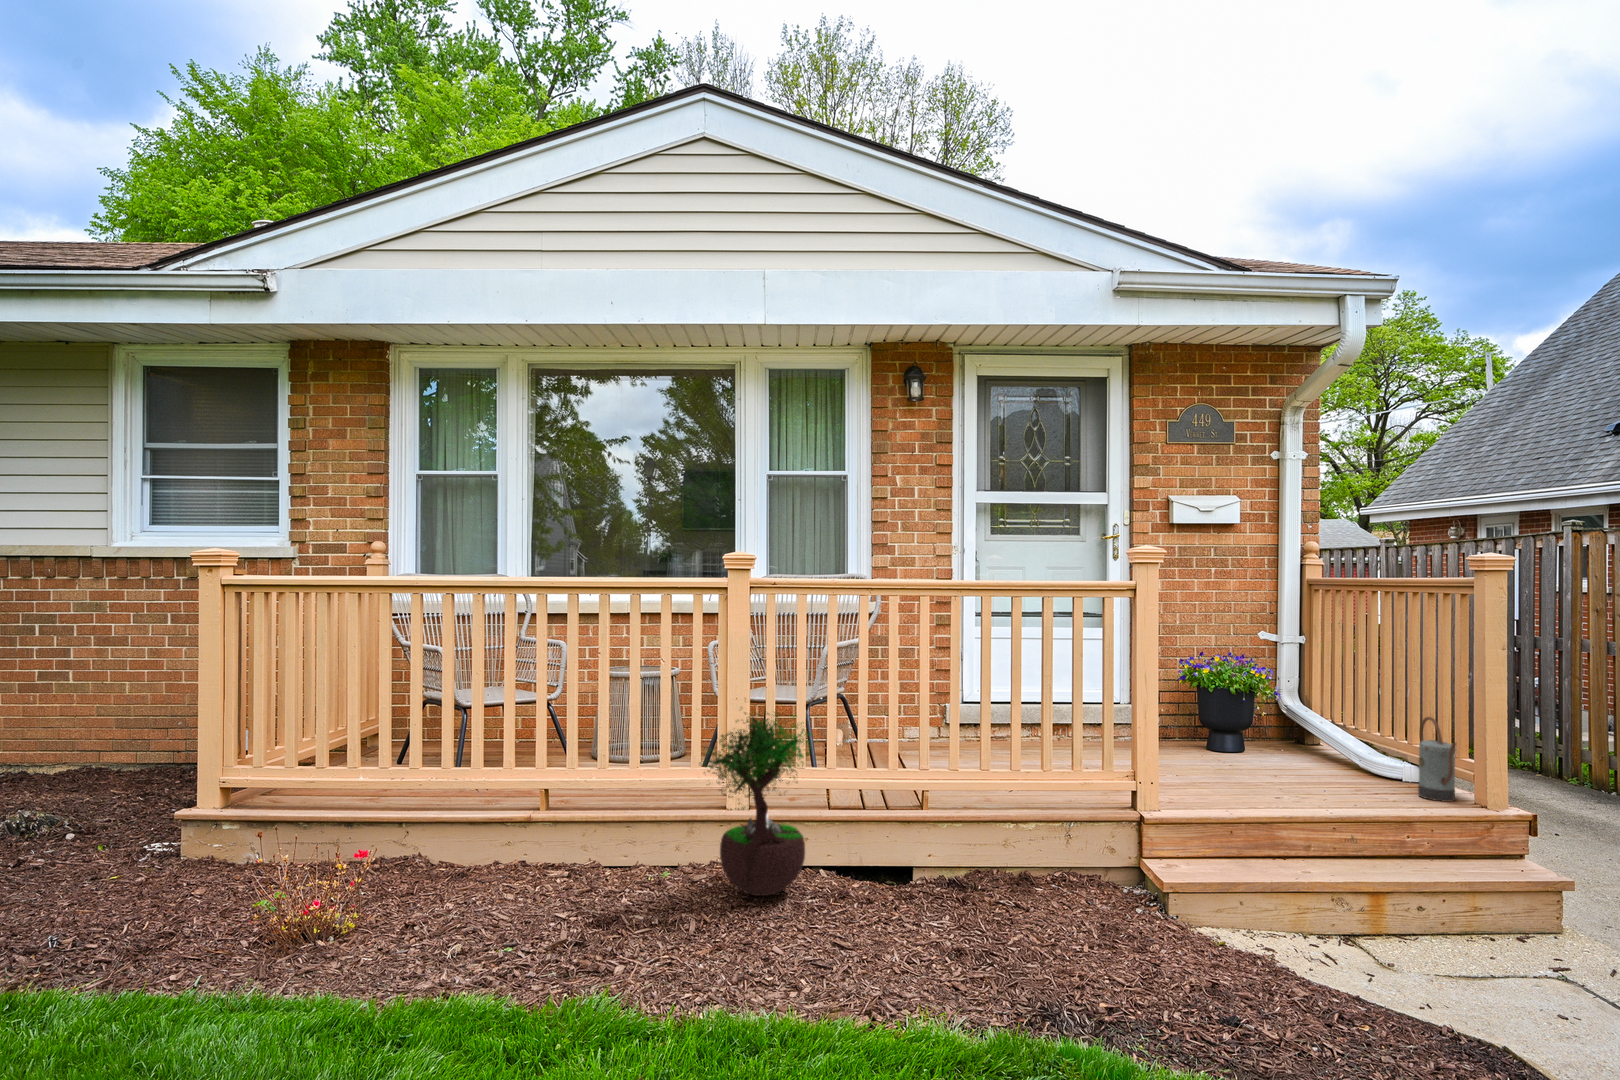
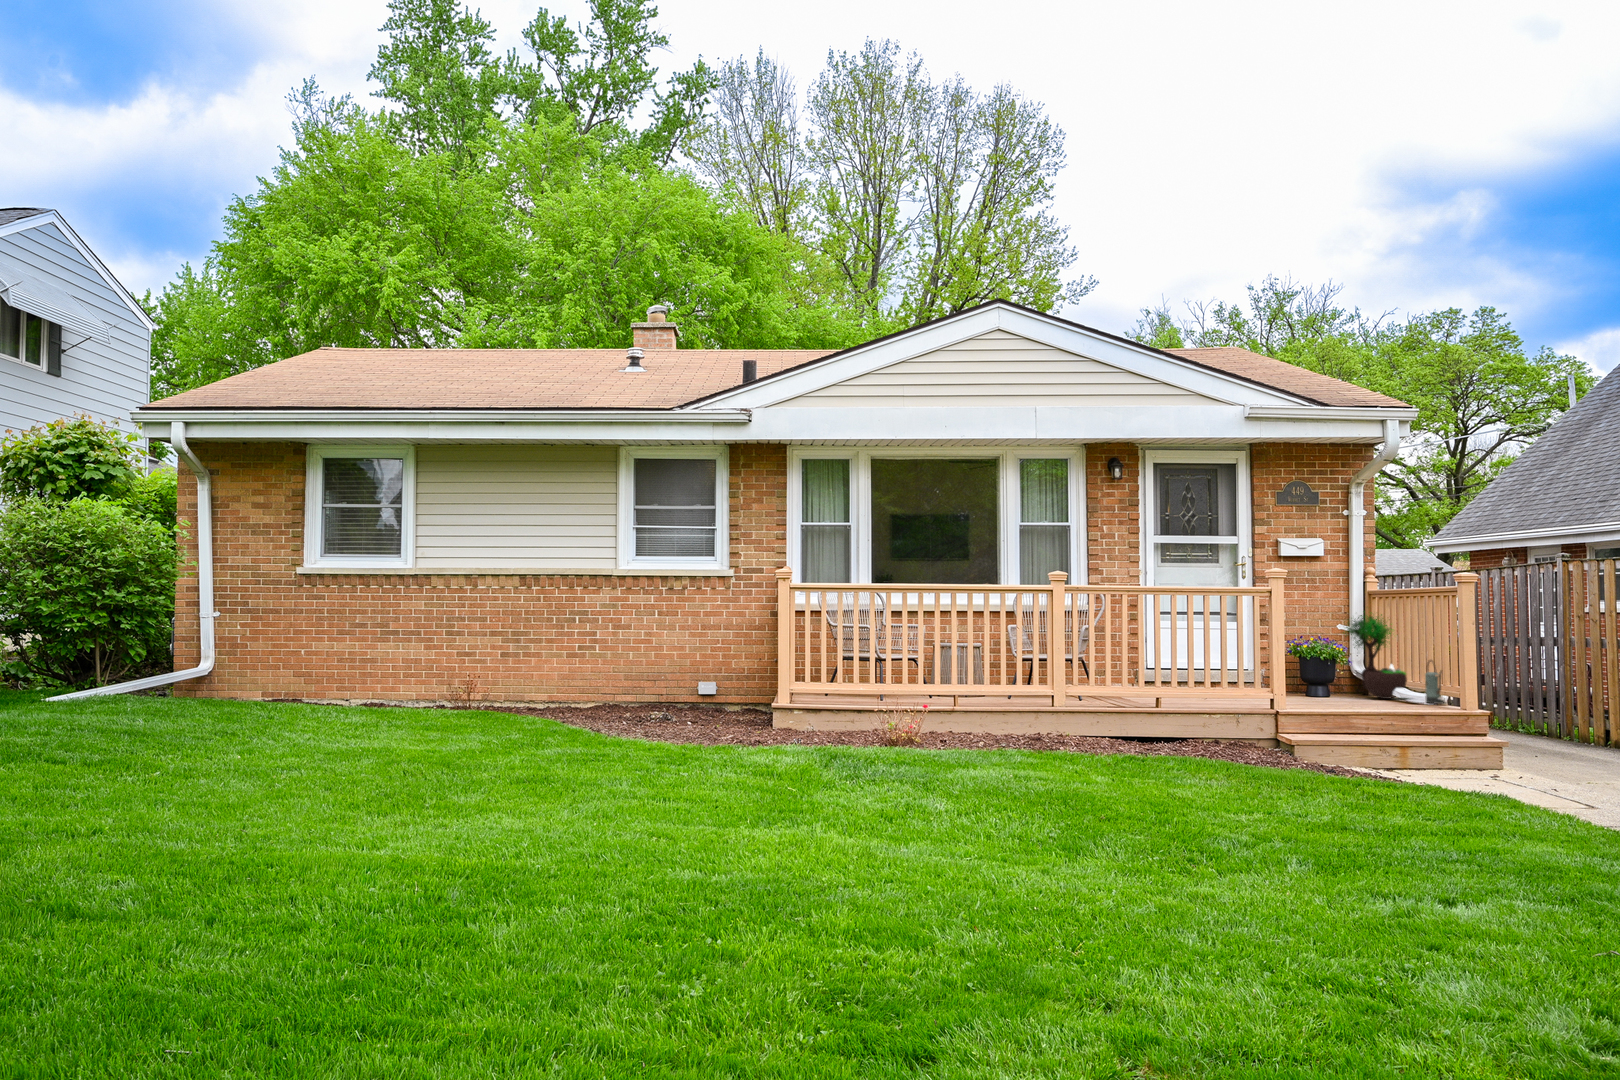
potted tree: present [704,709,813,896] -> present [1343,614,1407,699]

